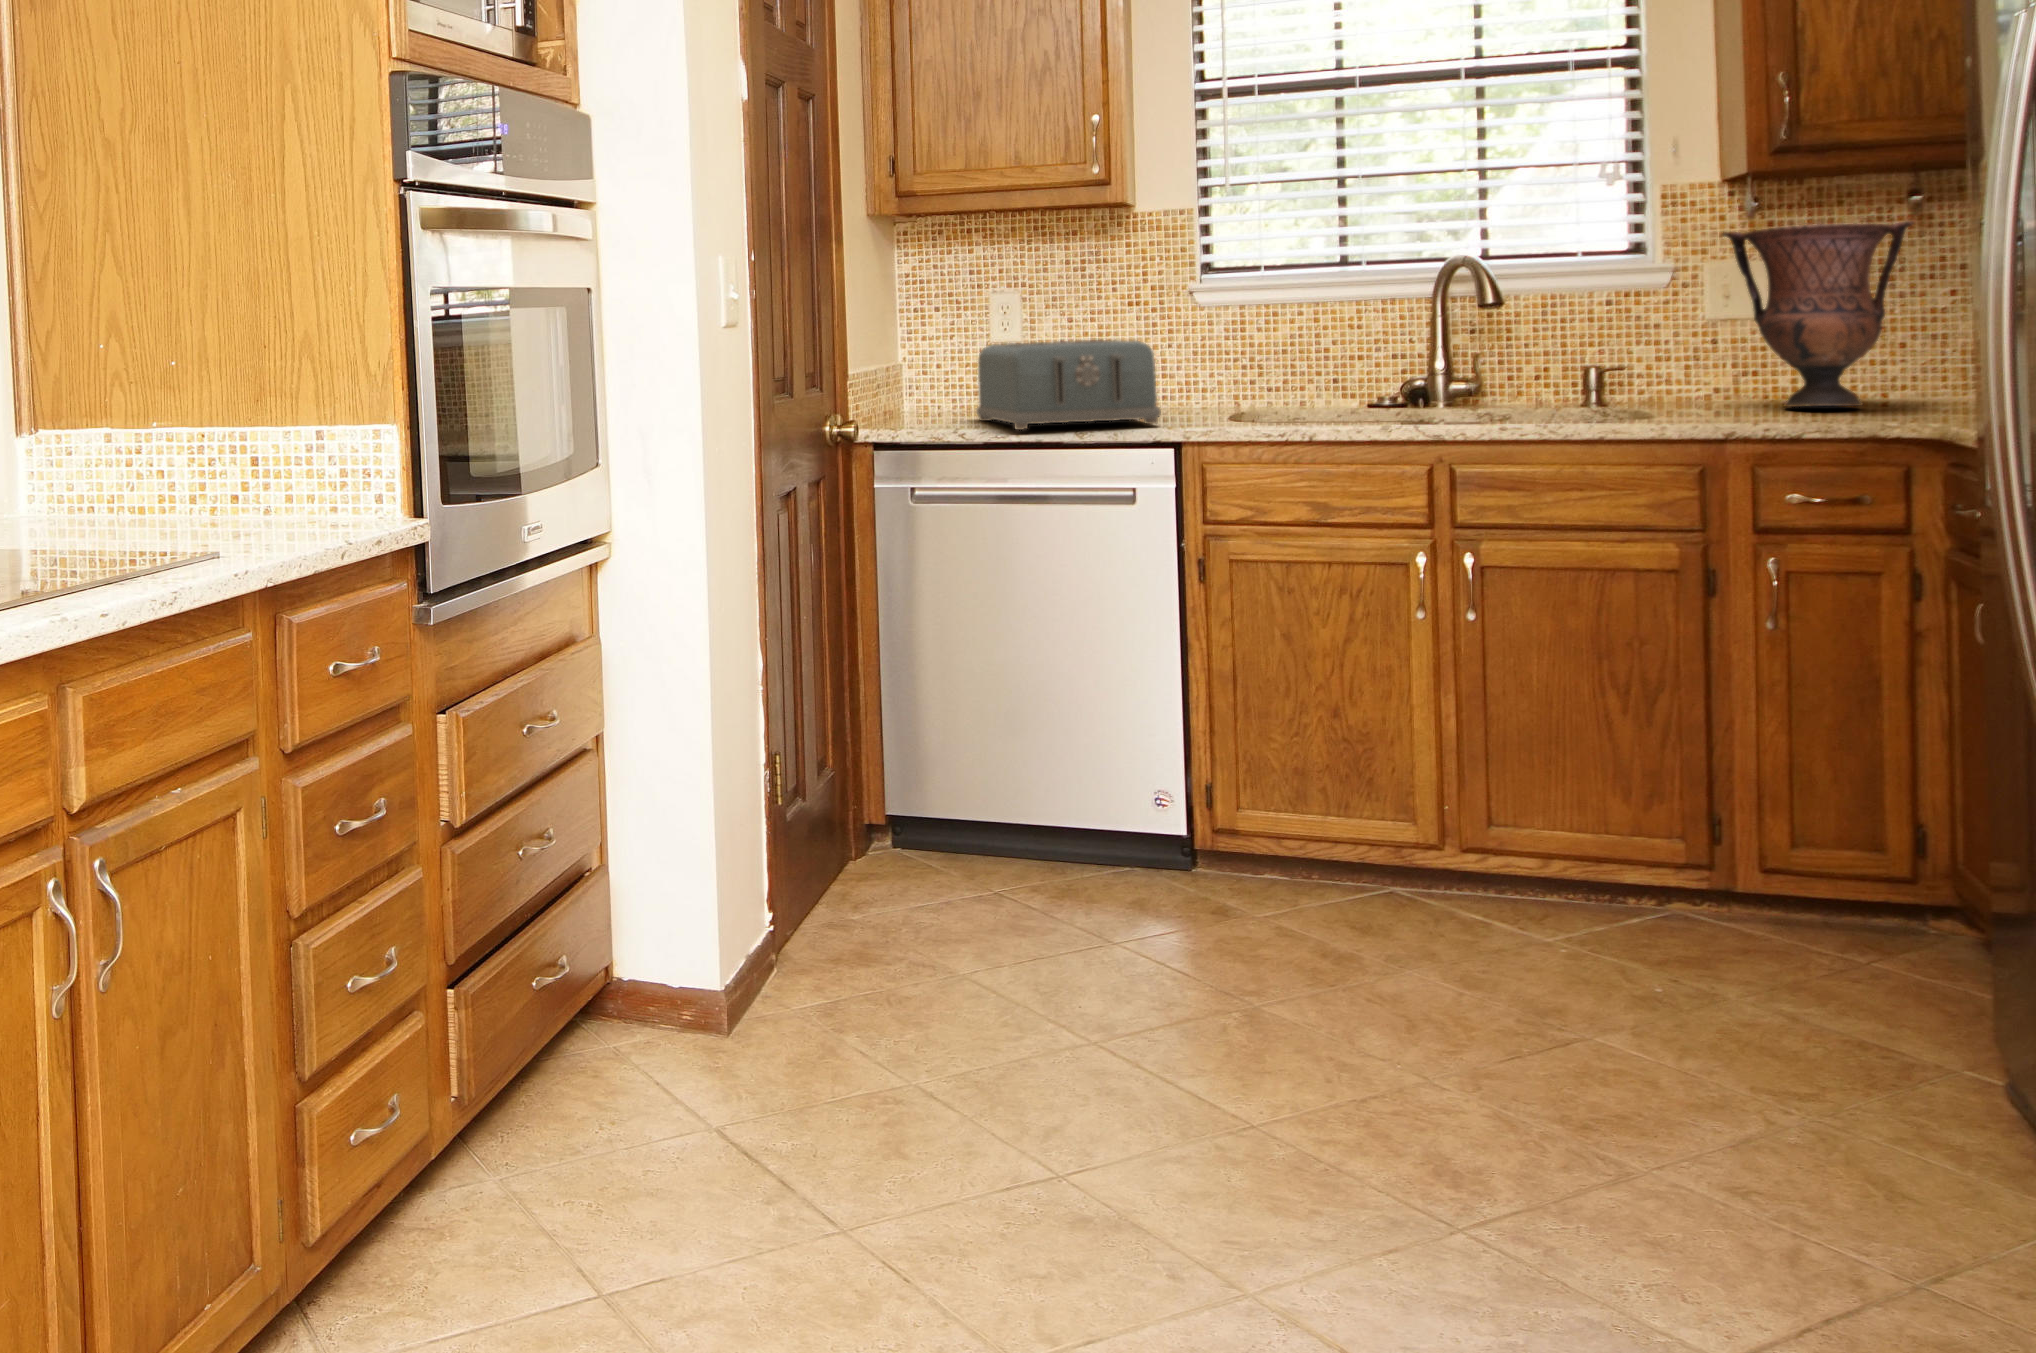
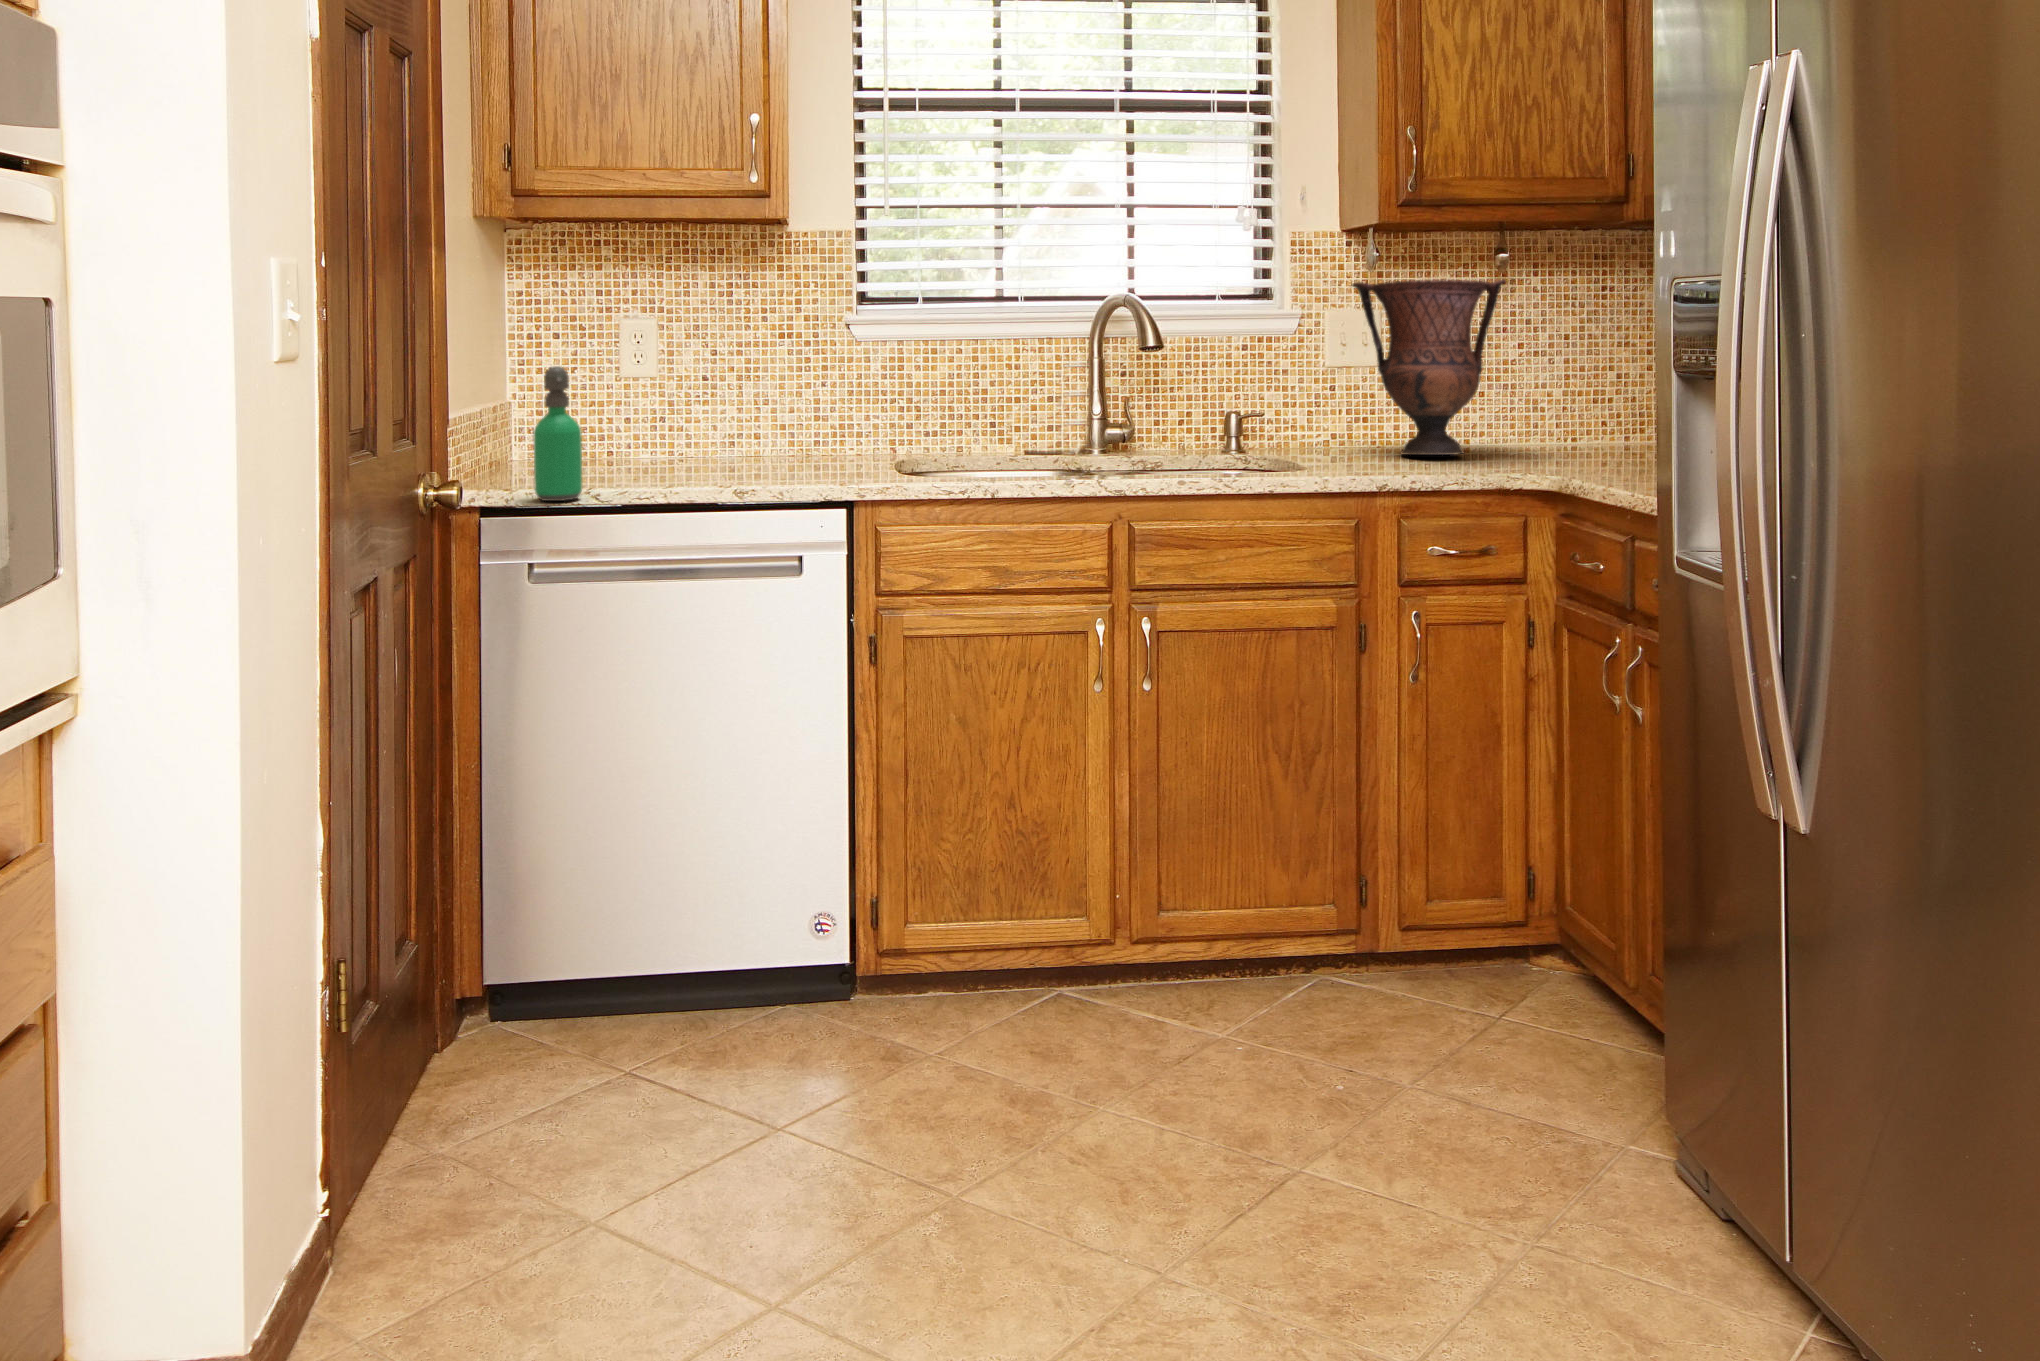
soap dispenser: none [912,331,951,437] -> present [534,366,582,501]
toaster: present [976,340,1161,430] -> none [606,376,828,489]

